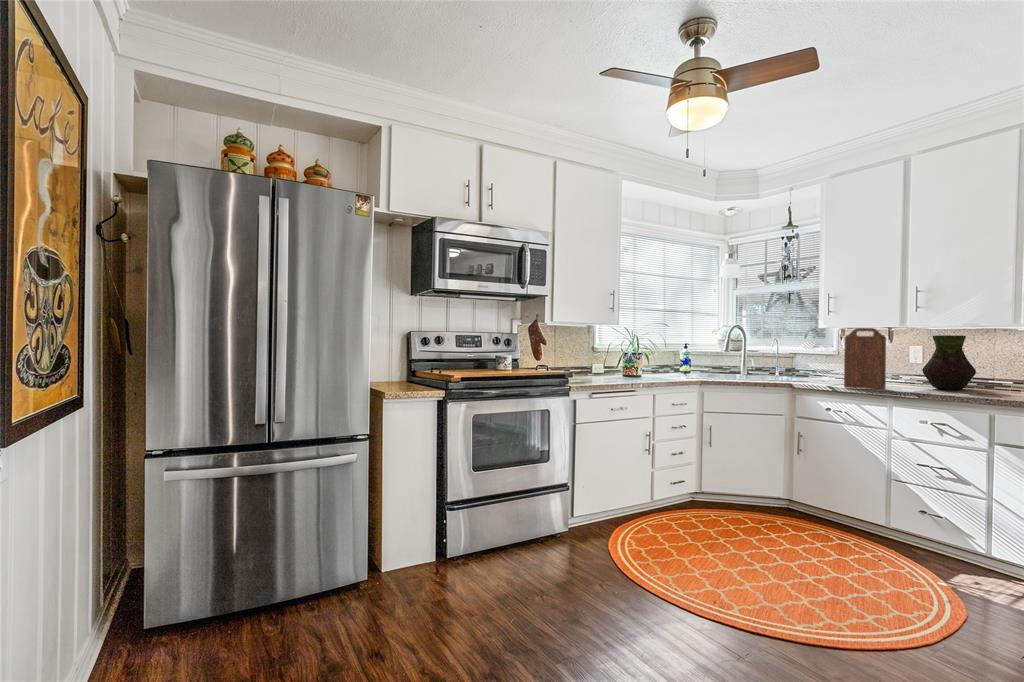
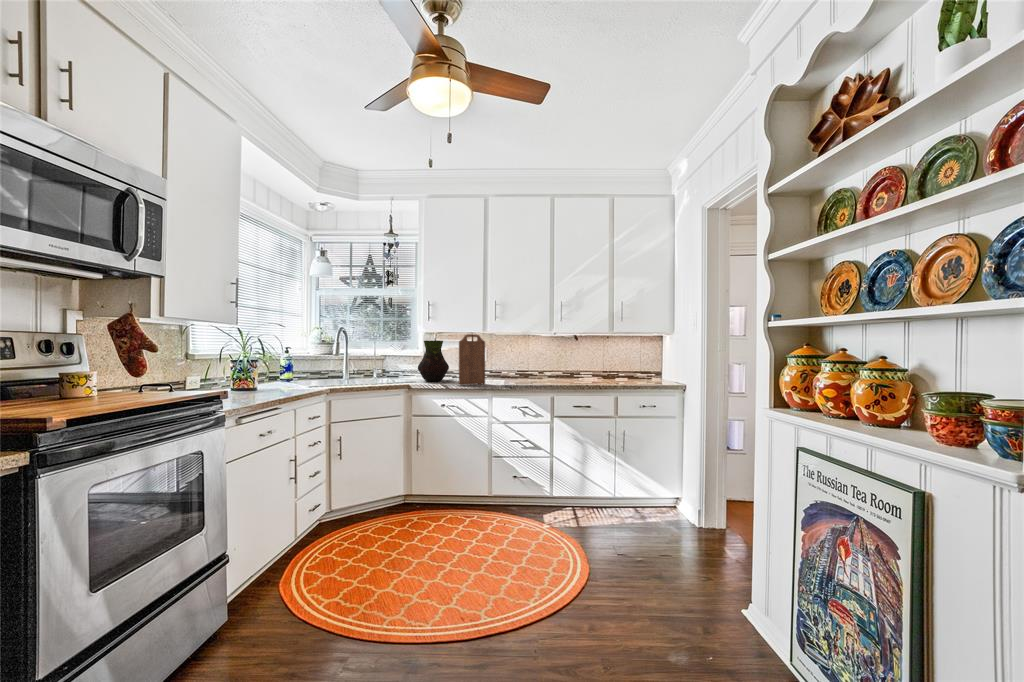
vase: present [922,335,976,390] -> present [418,341,449,381]

